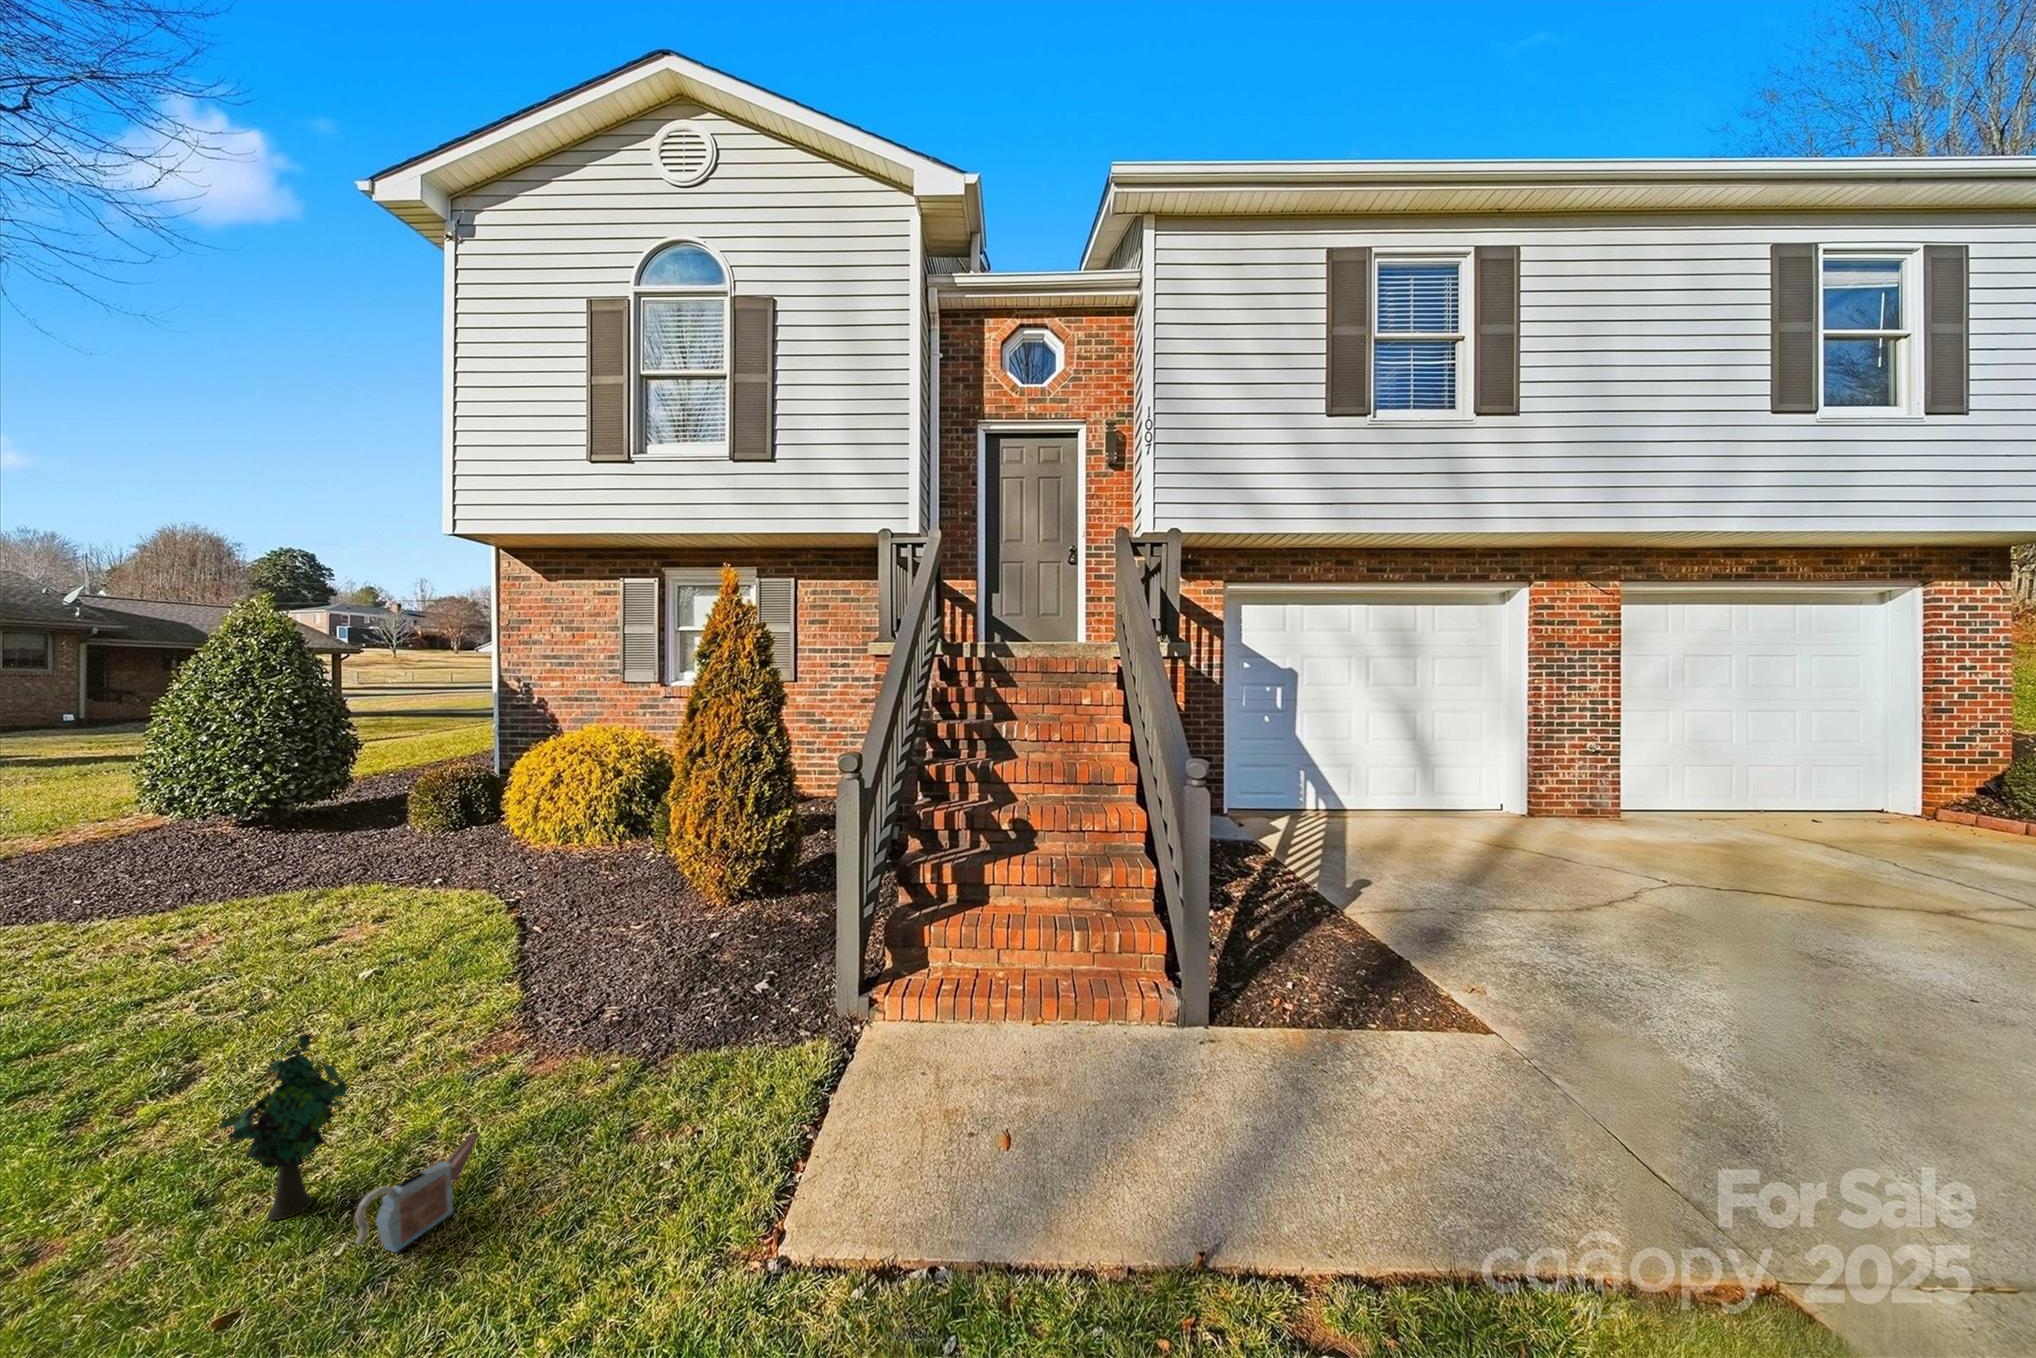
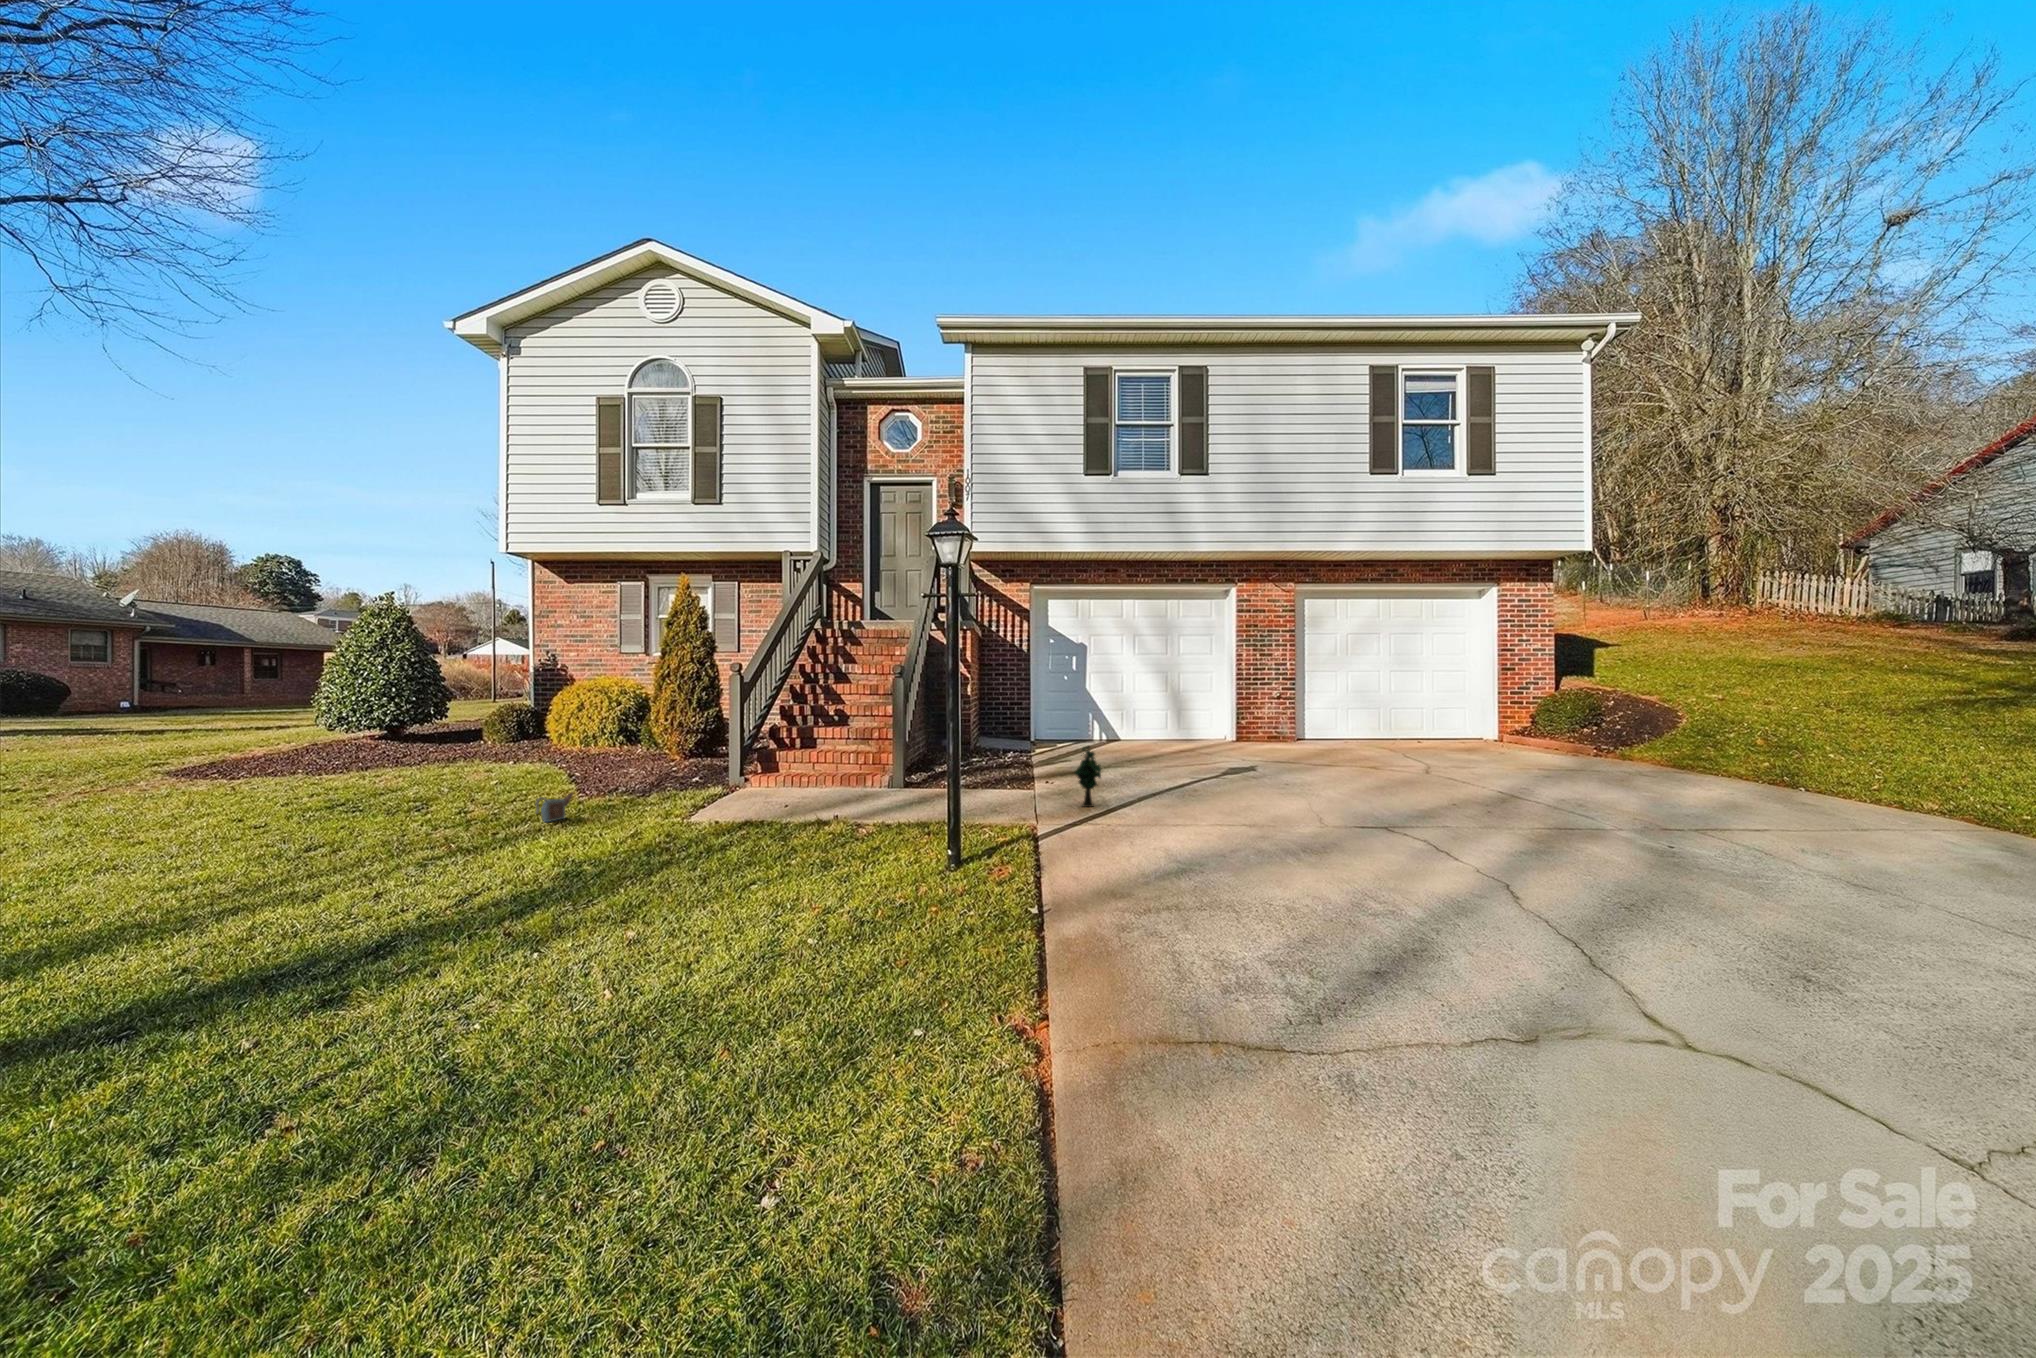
decorative plant: present [219,1033,348,1220] -> present [1075,746,1101,807]

